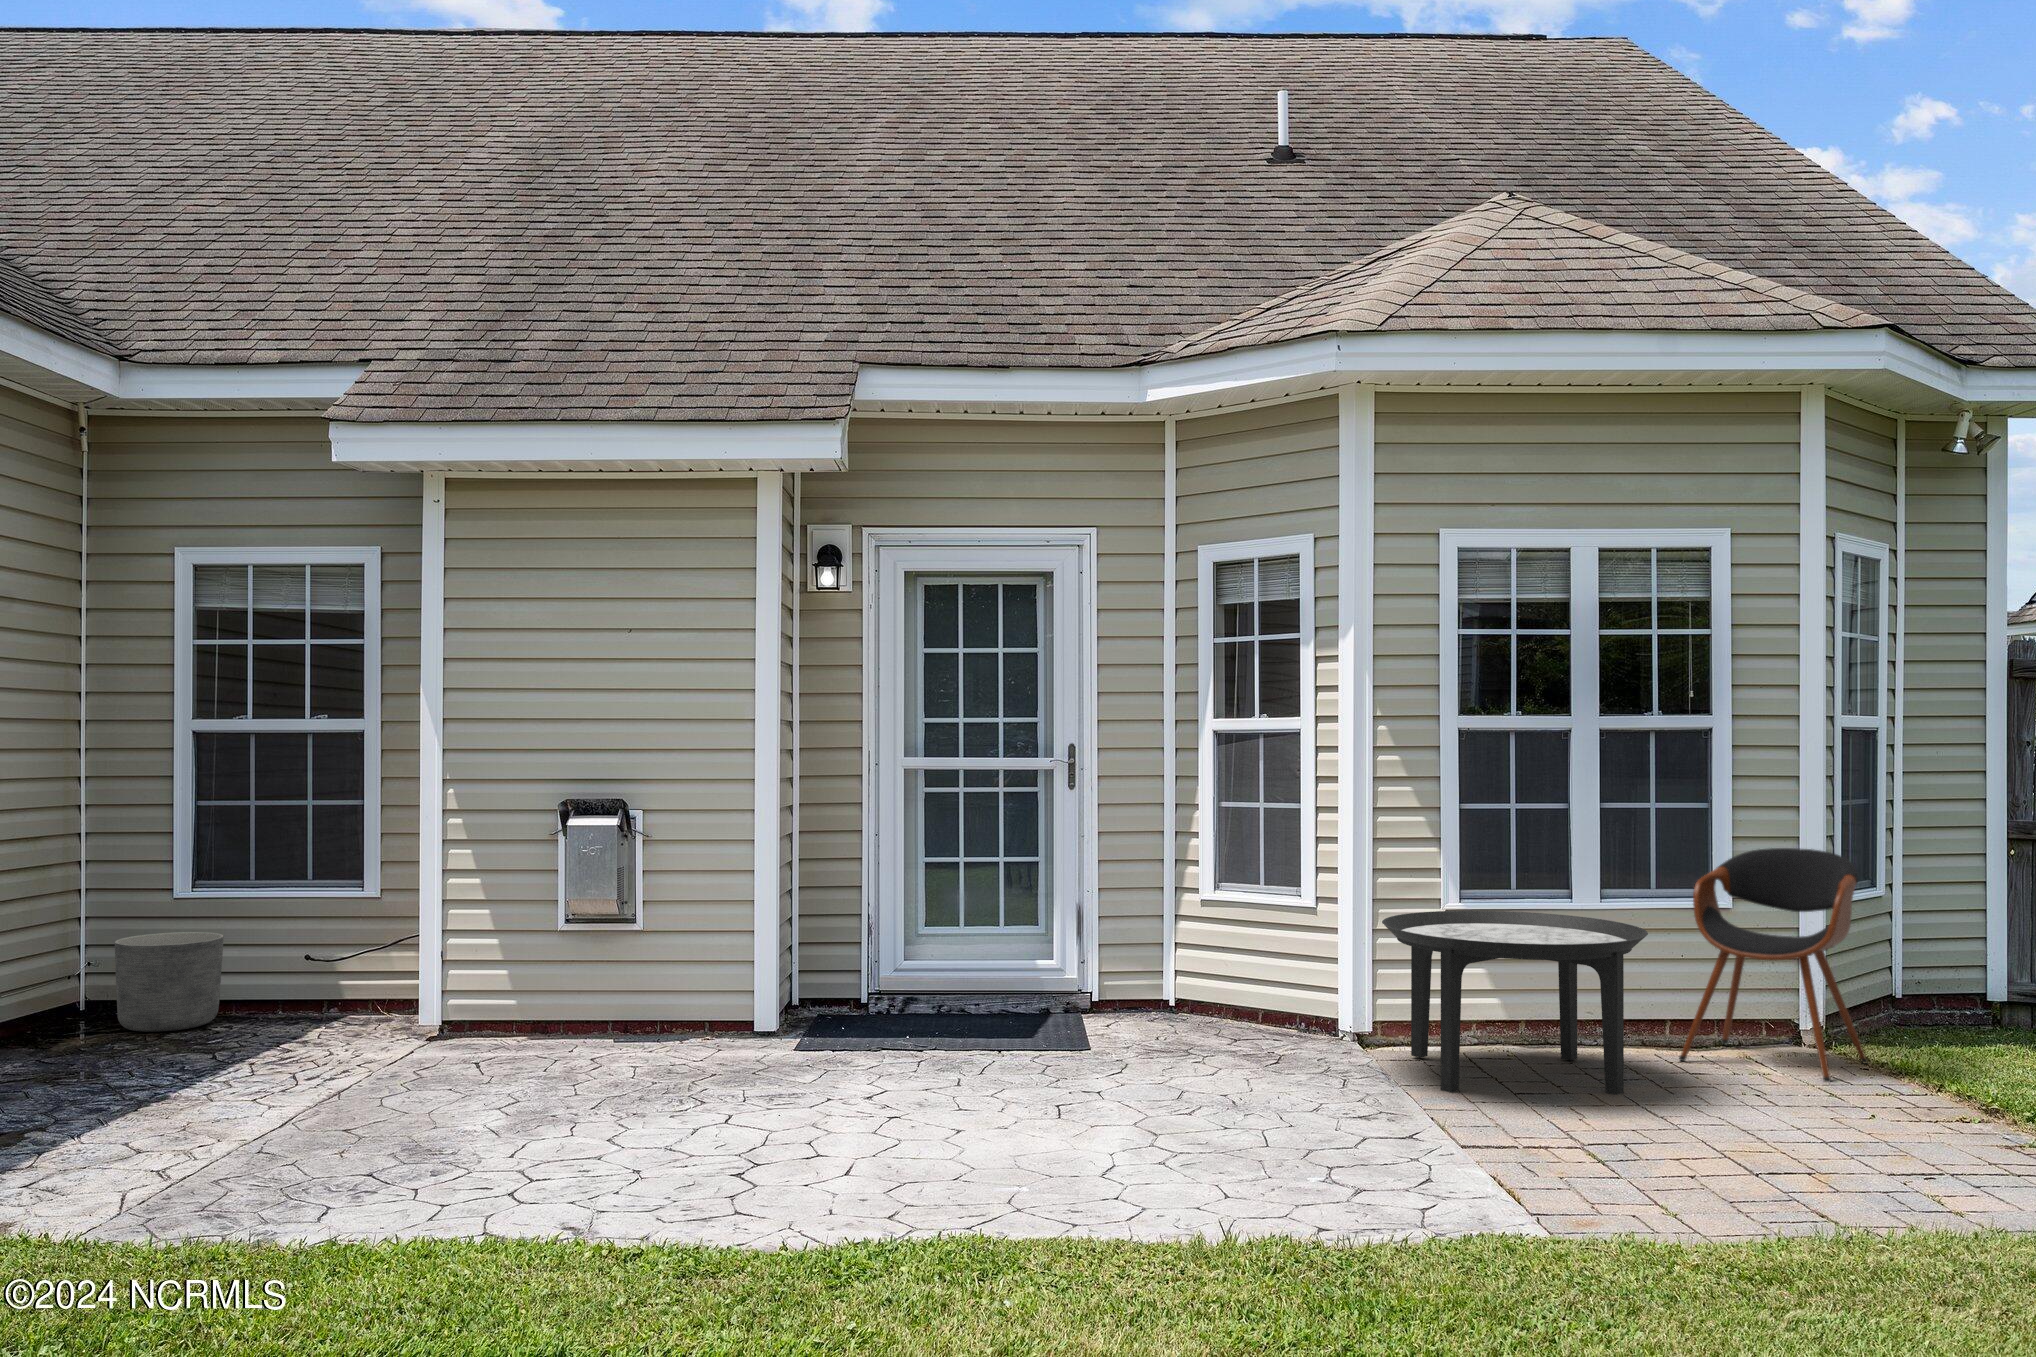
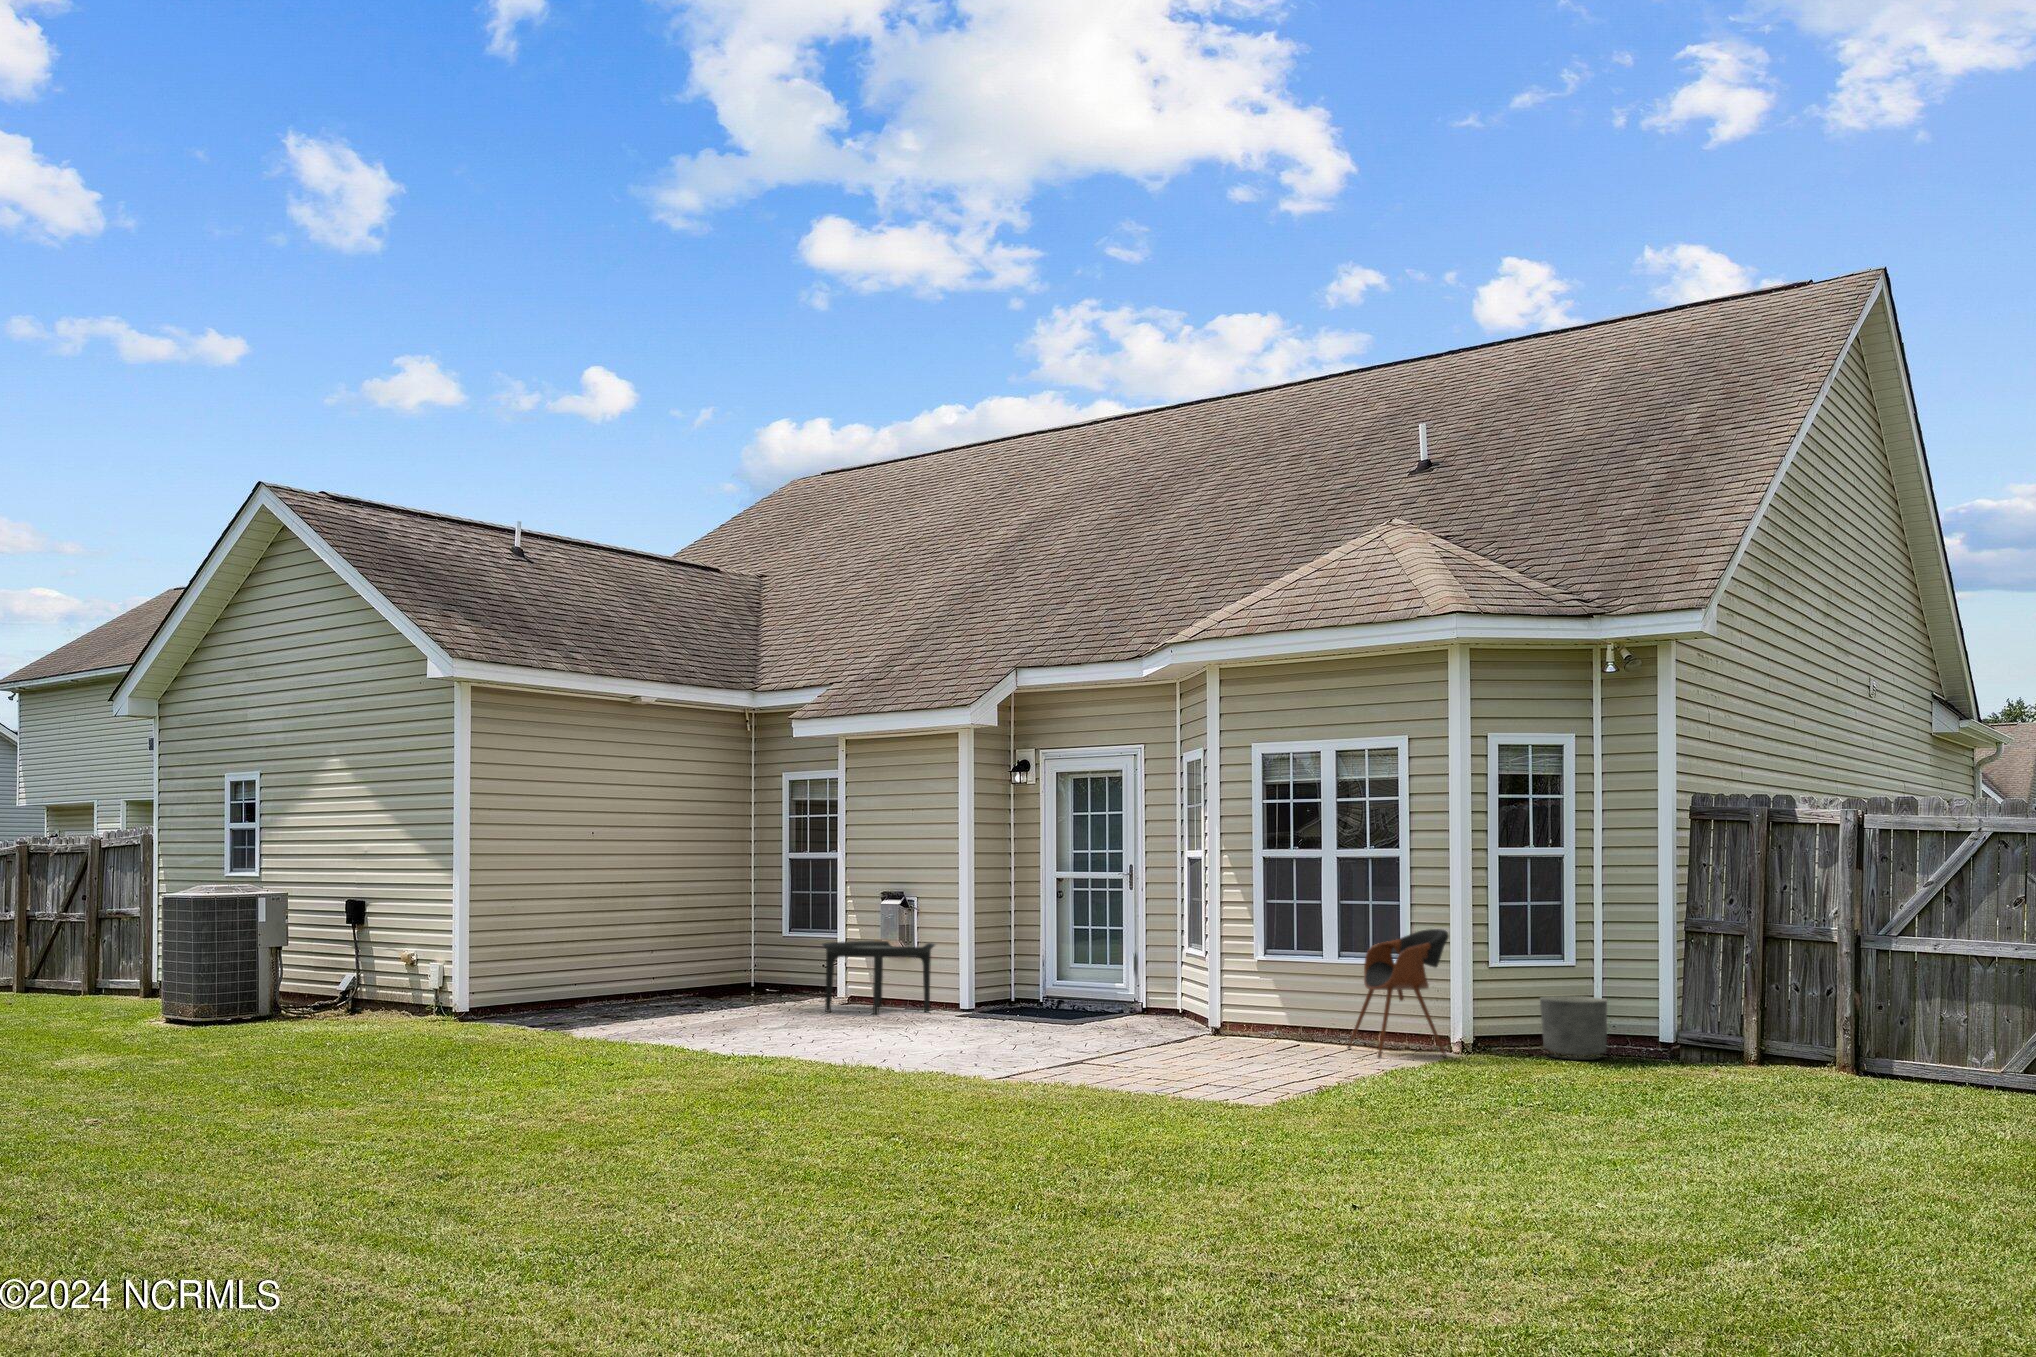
round table: present [1382,911,1648,1095] -> present [822,941,935,1017]
planter: present [115,932,224,1032] -> present [1540,996,1607,1060]

